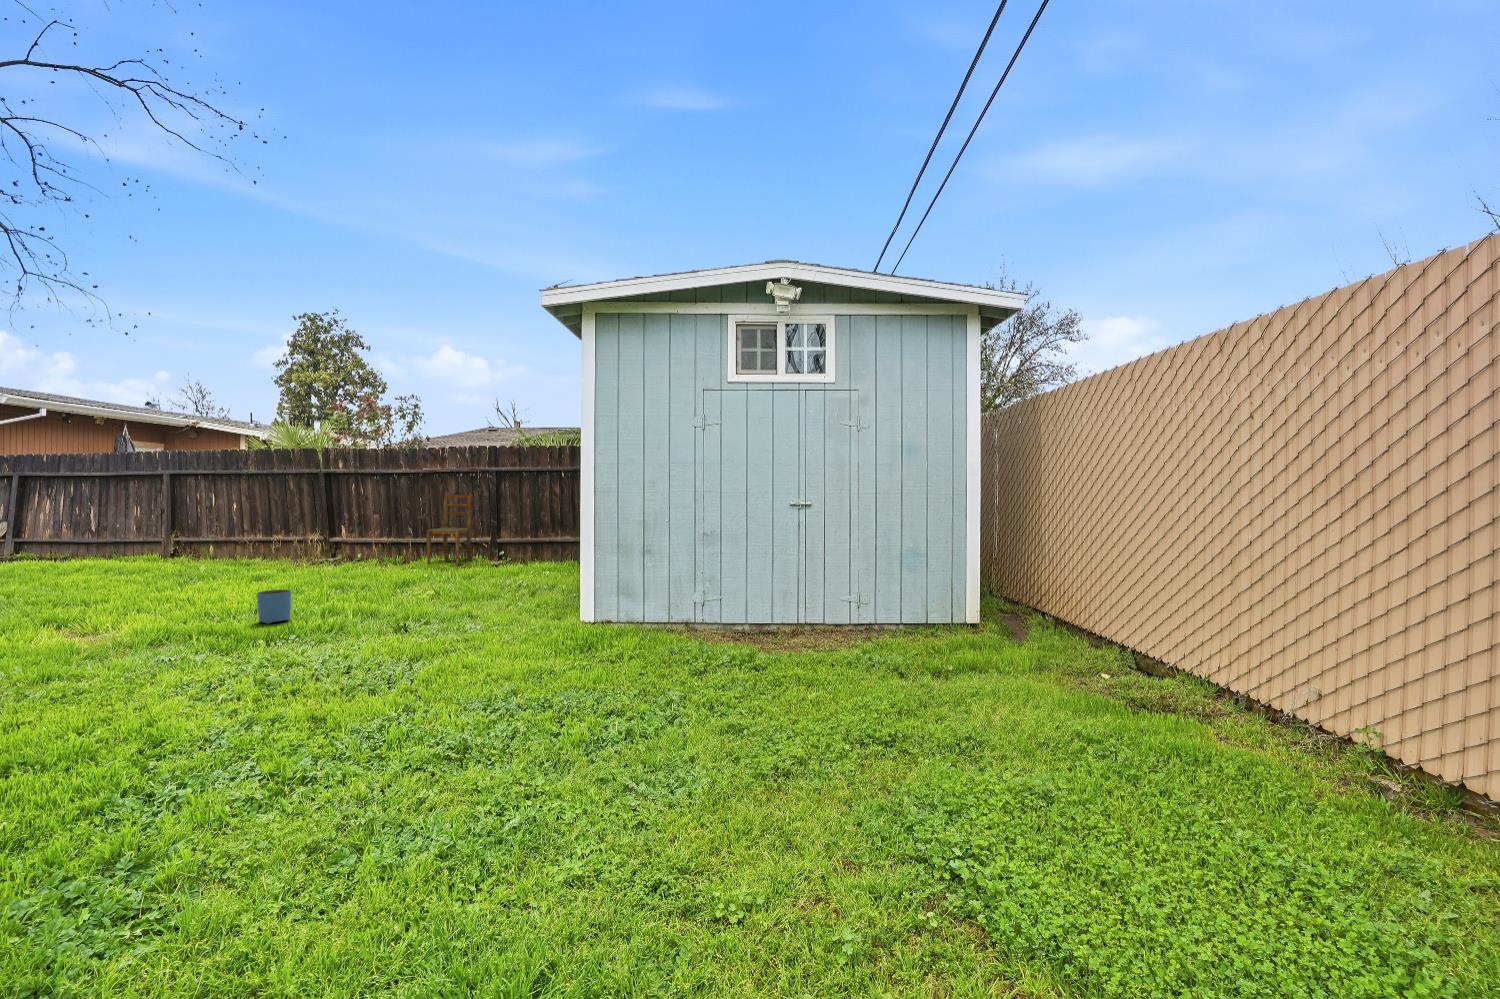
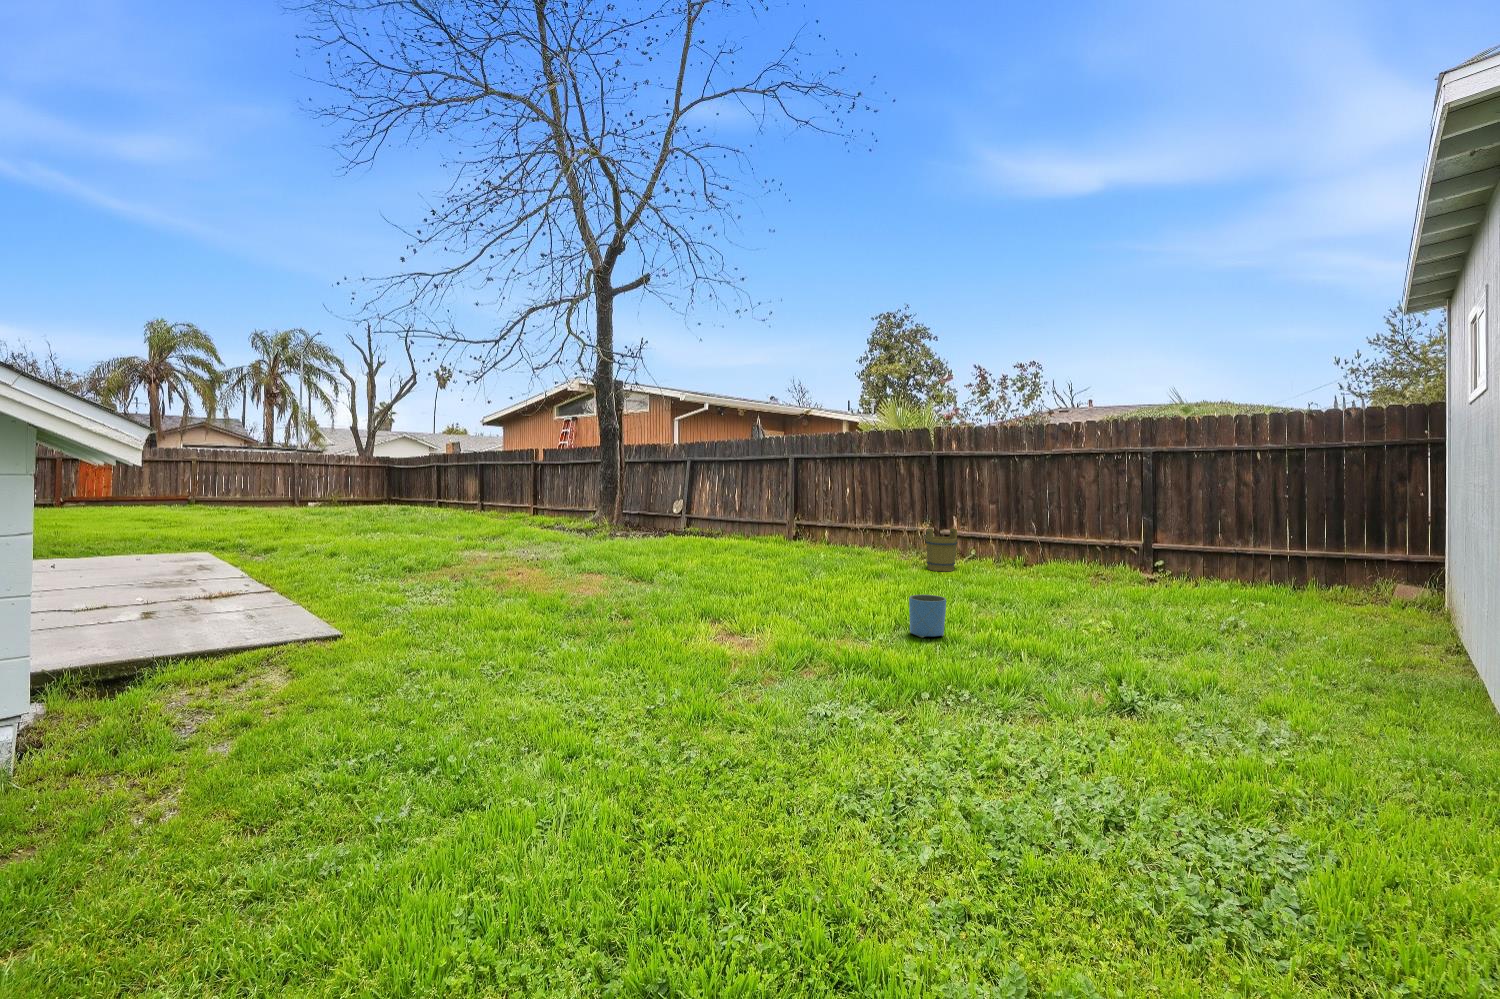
chair: present [426,494,473,564] -> none [1058,482,1118,575]
bucket: none [304,536,336,574] -> present [924,528,957,571]

